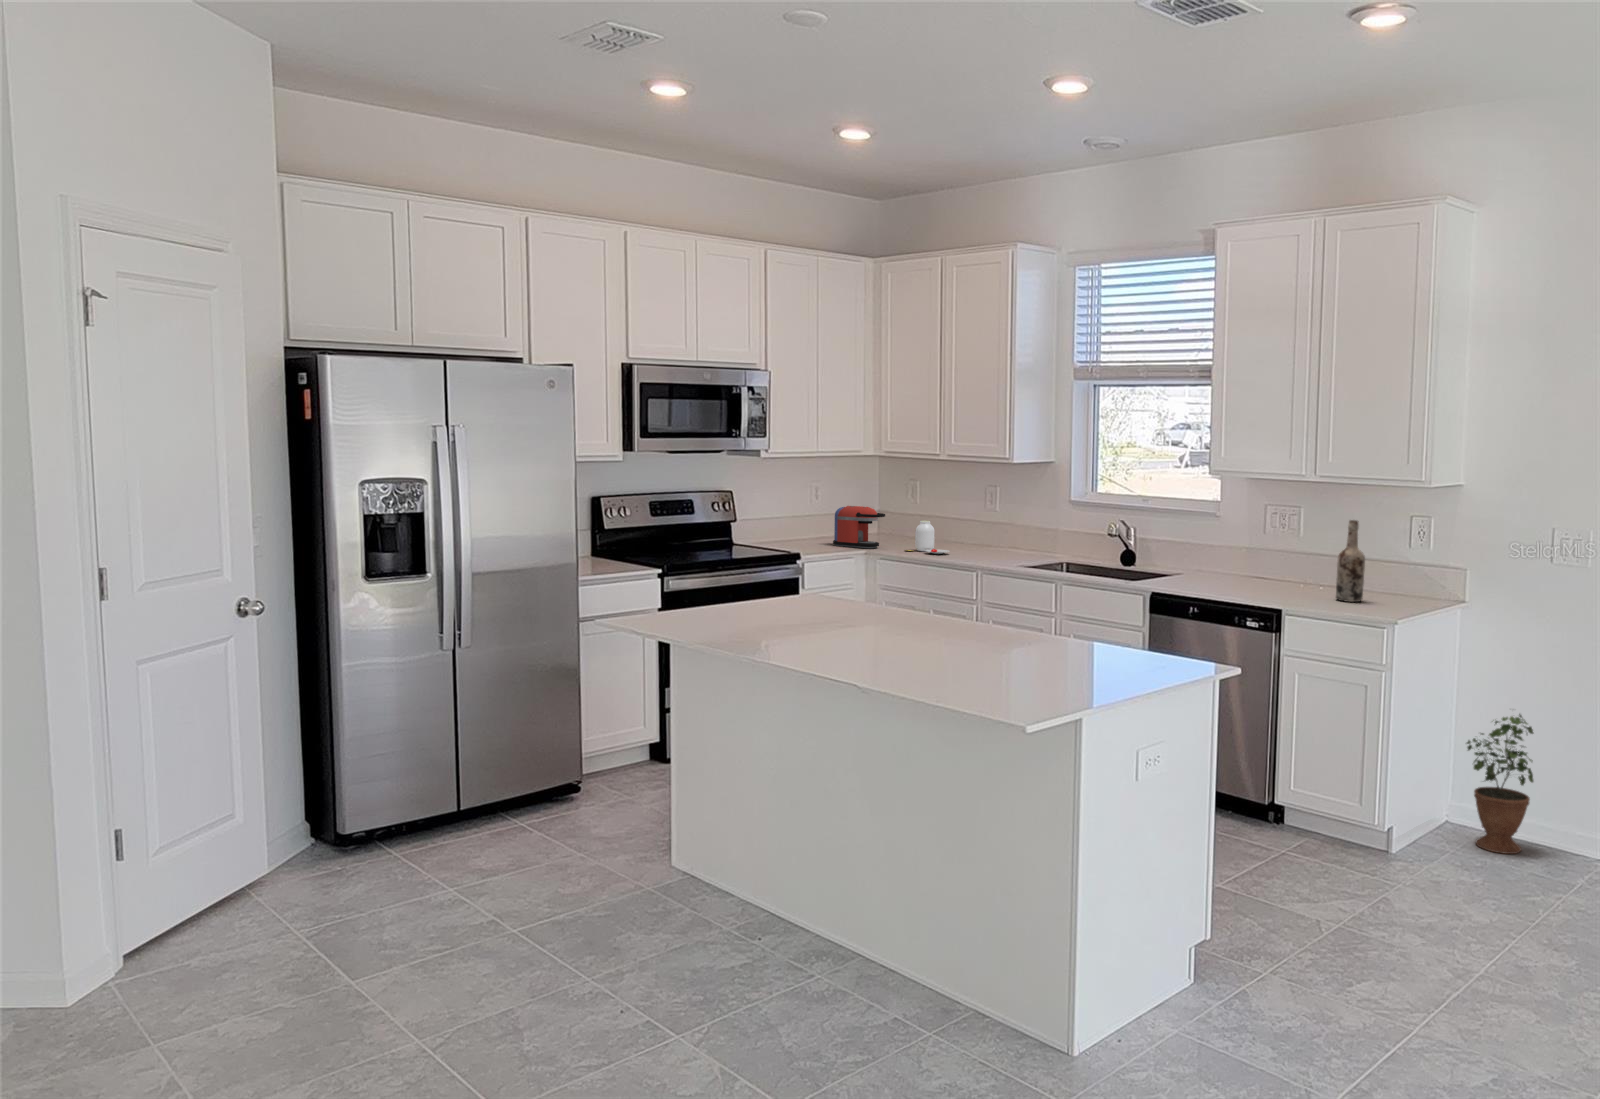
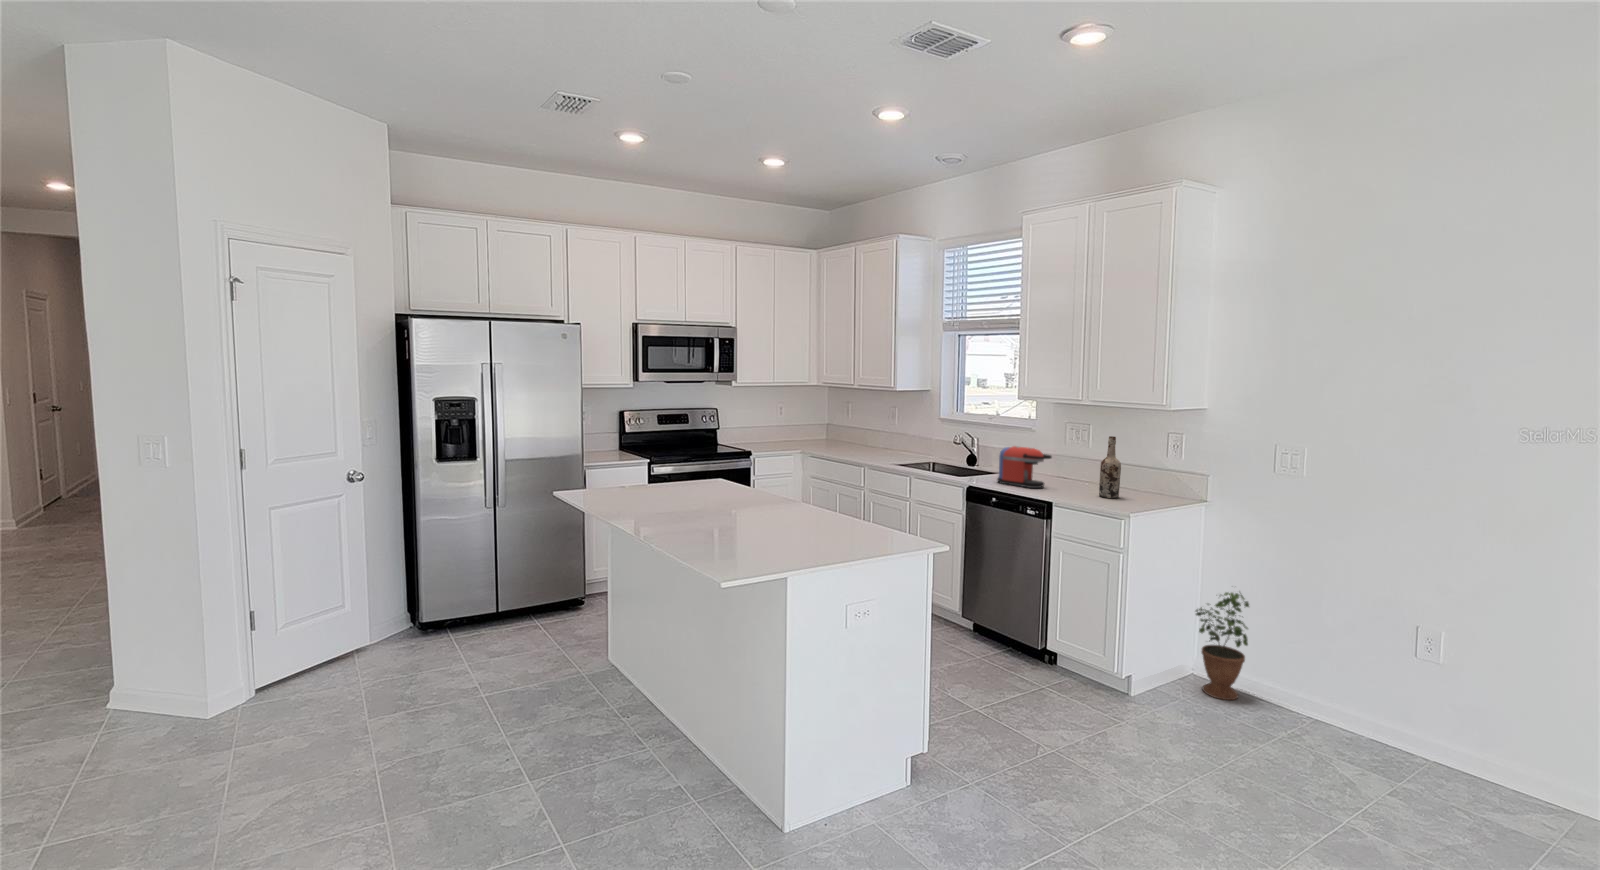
coffee maker: present [833,506,885,548] -> present [997,446,1052,488]
jar: present [905,521,950,554] -> none [832,428,860,451]

